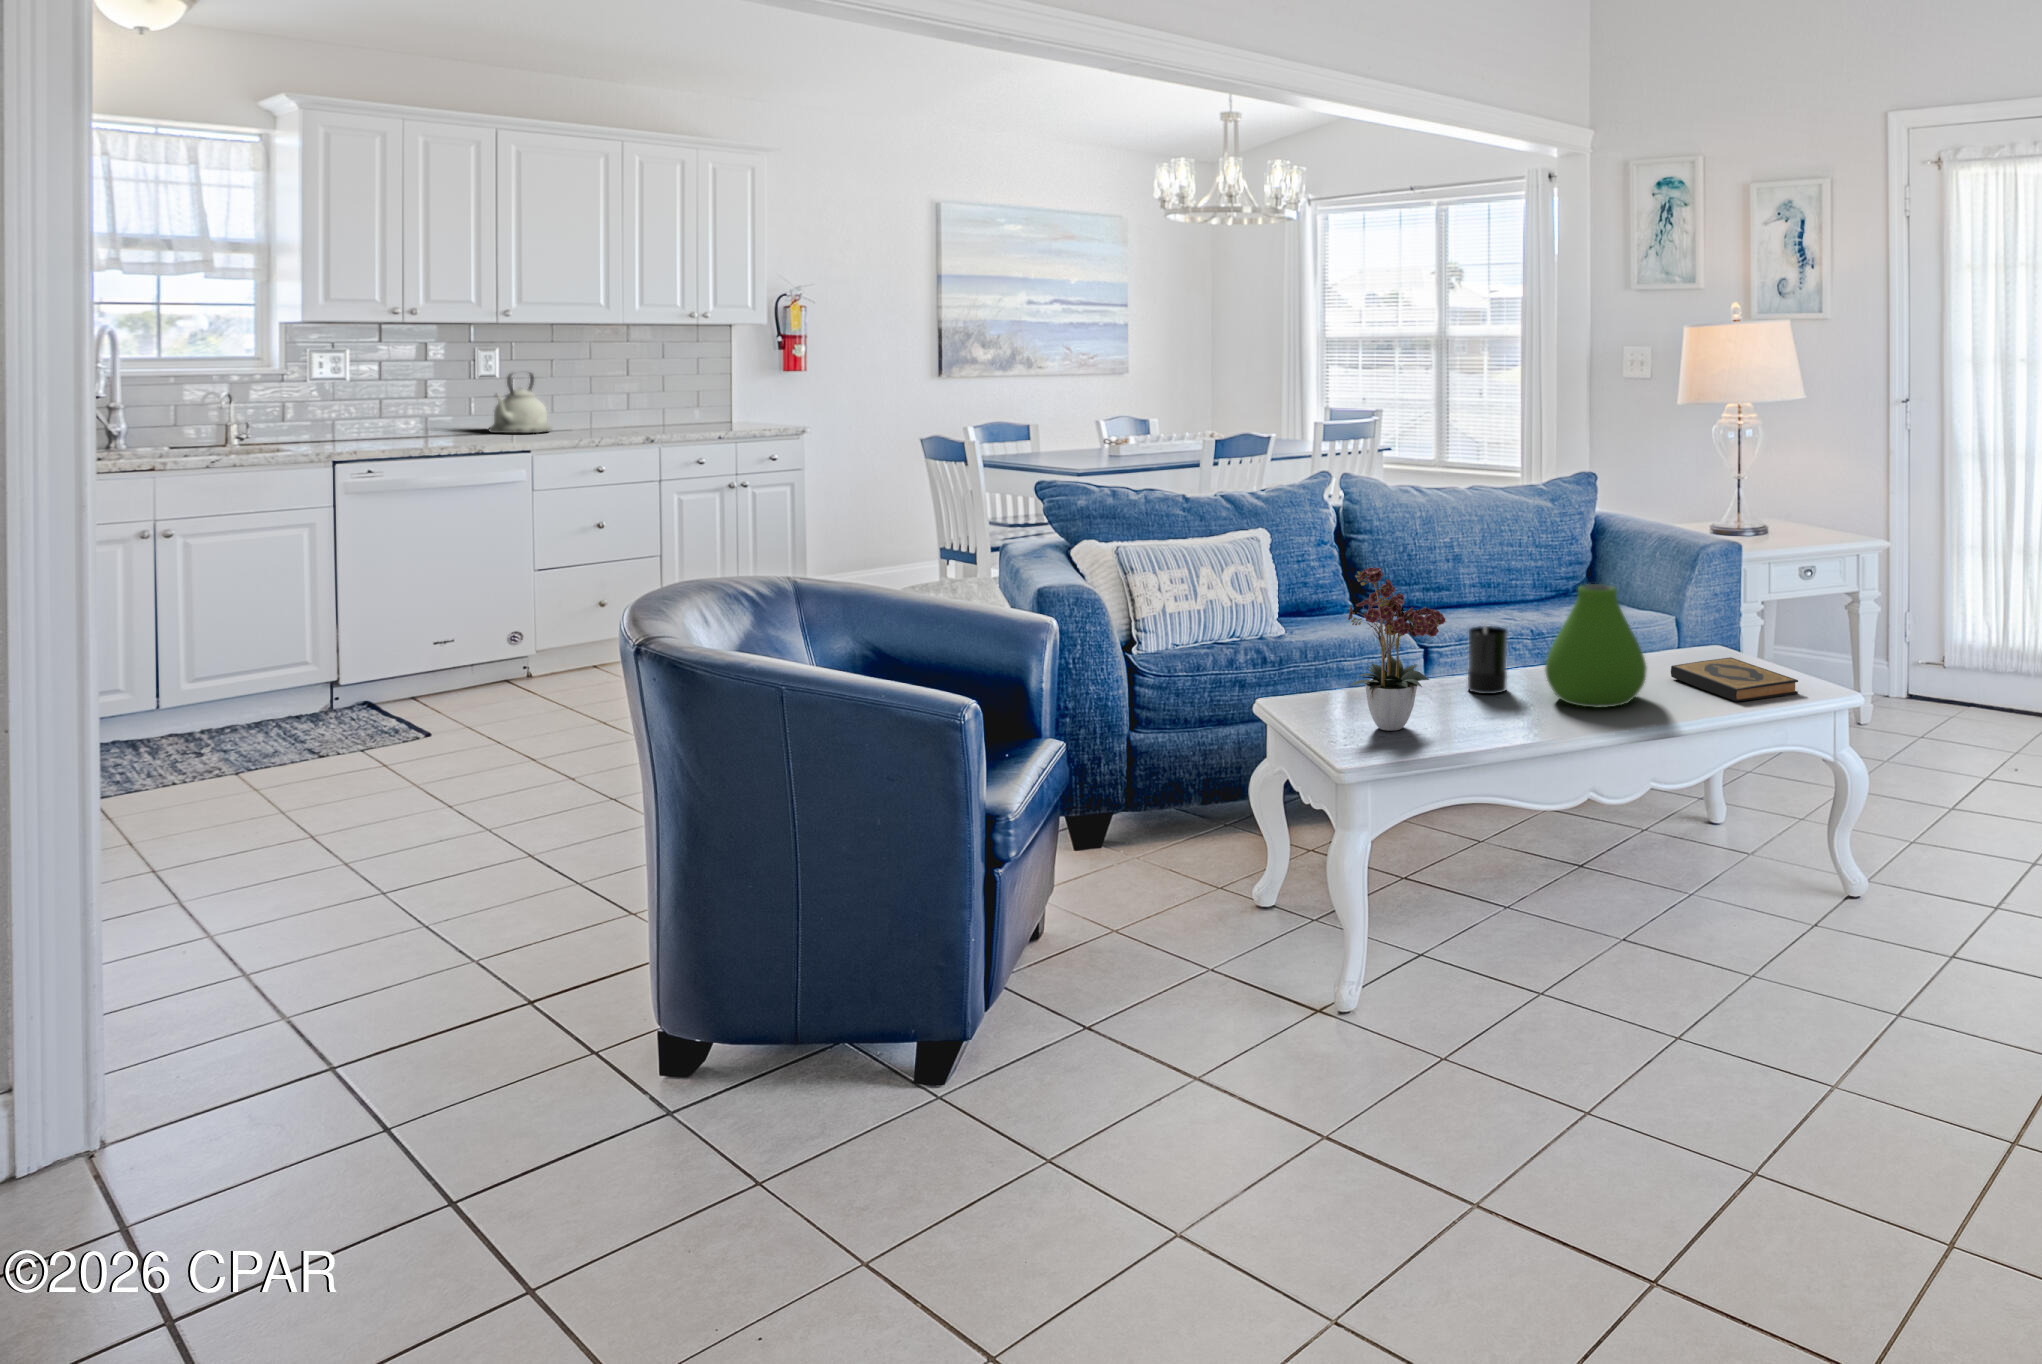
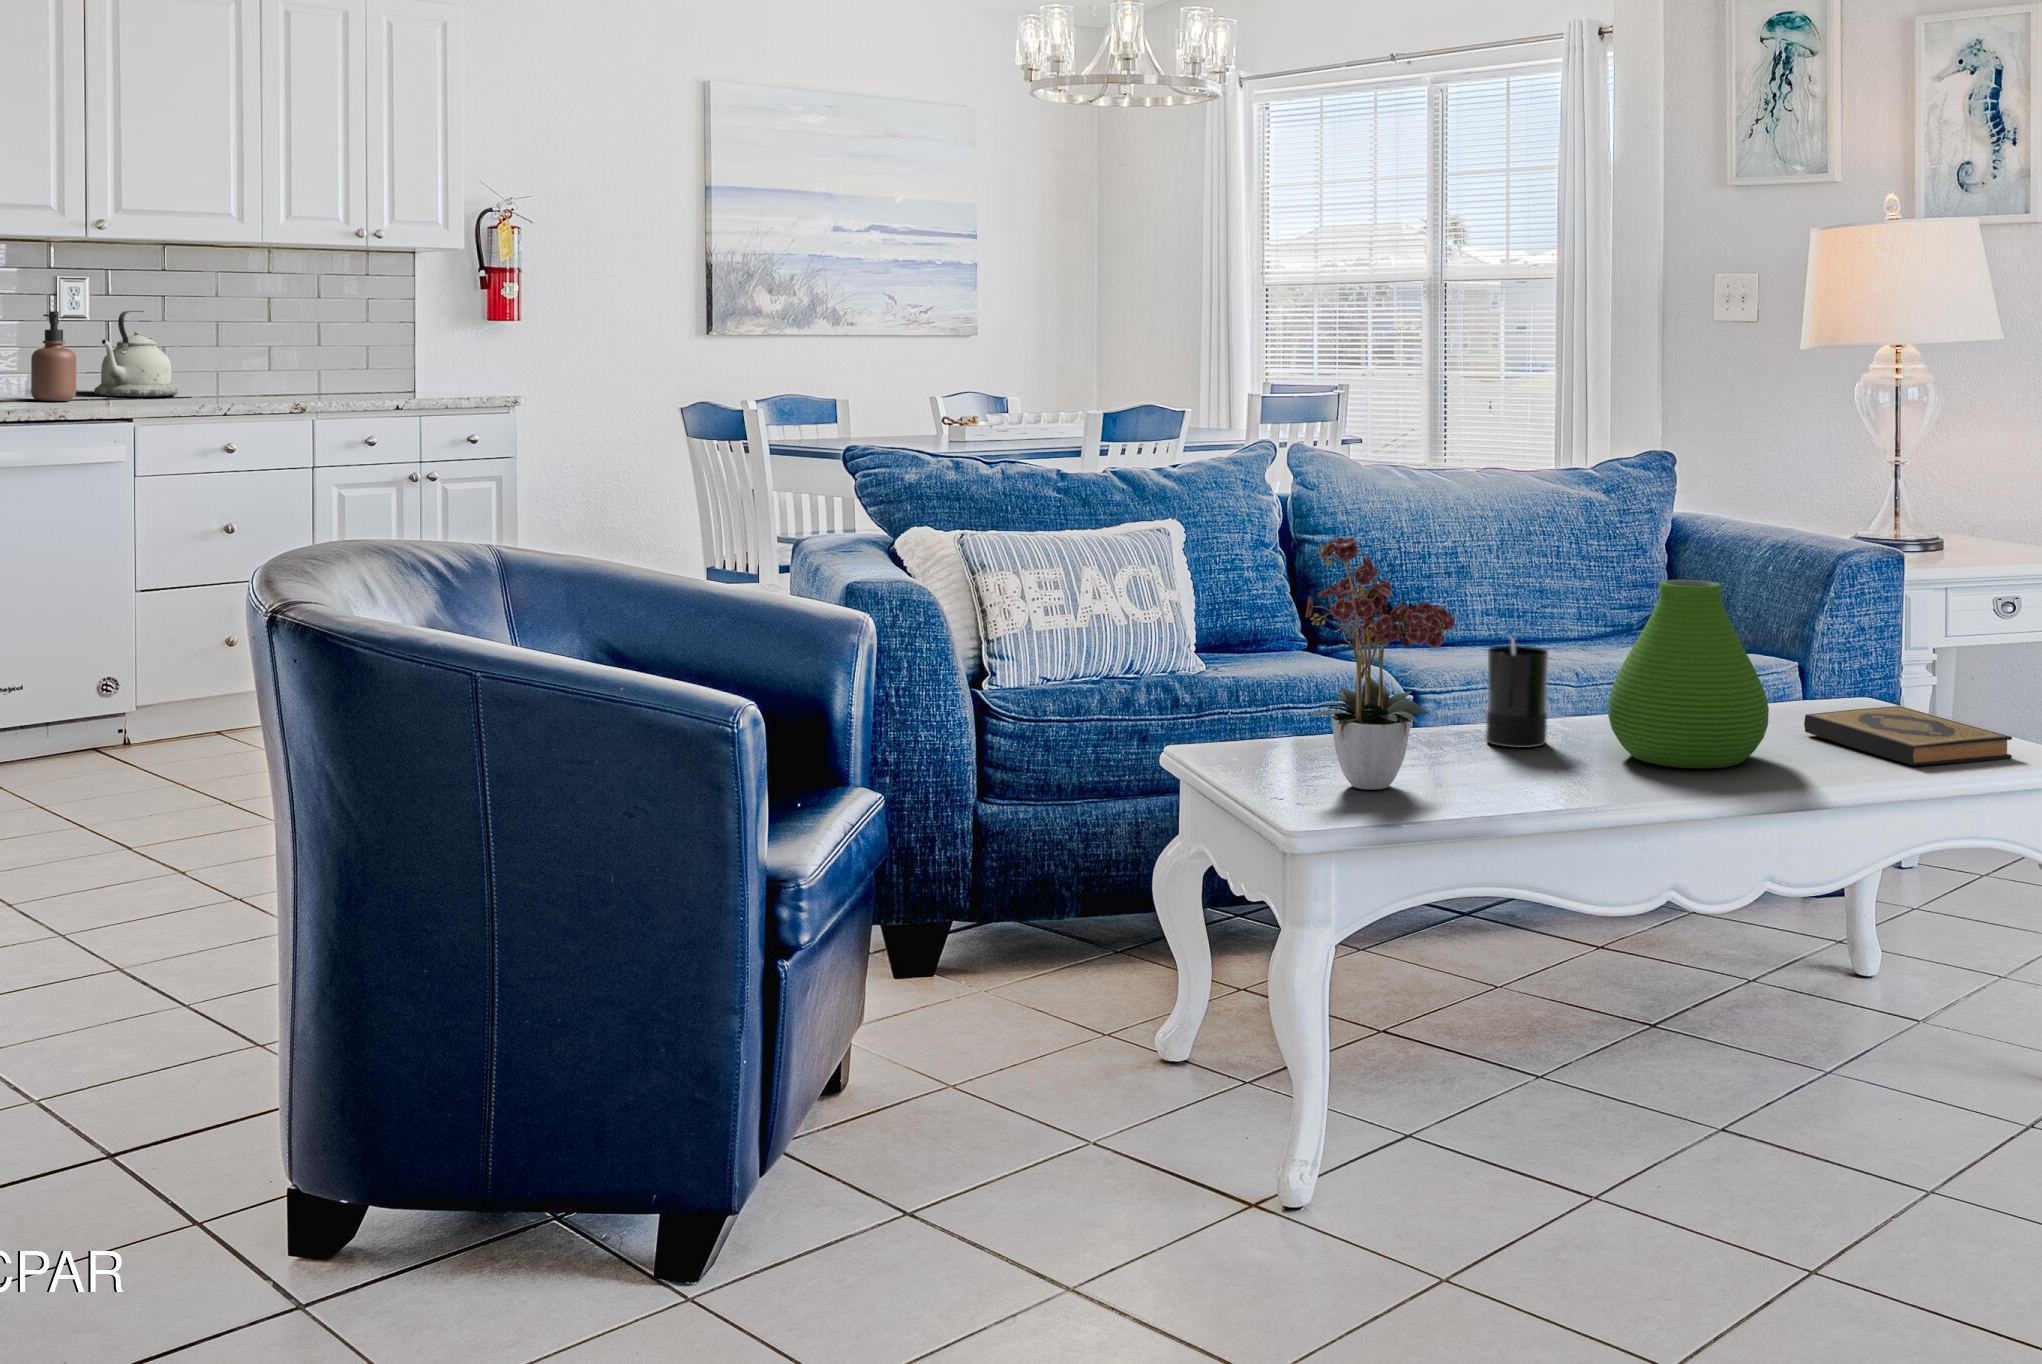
soap dispenser: none [442,375,476,439] -> present [31,311,76,401]

